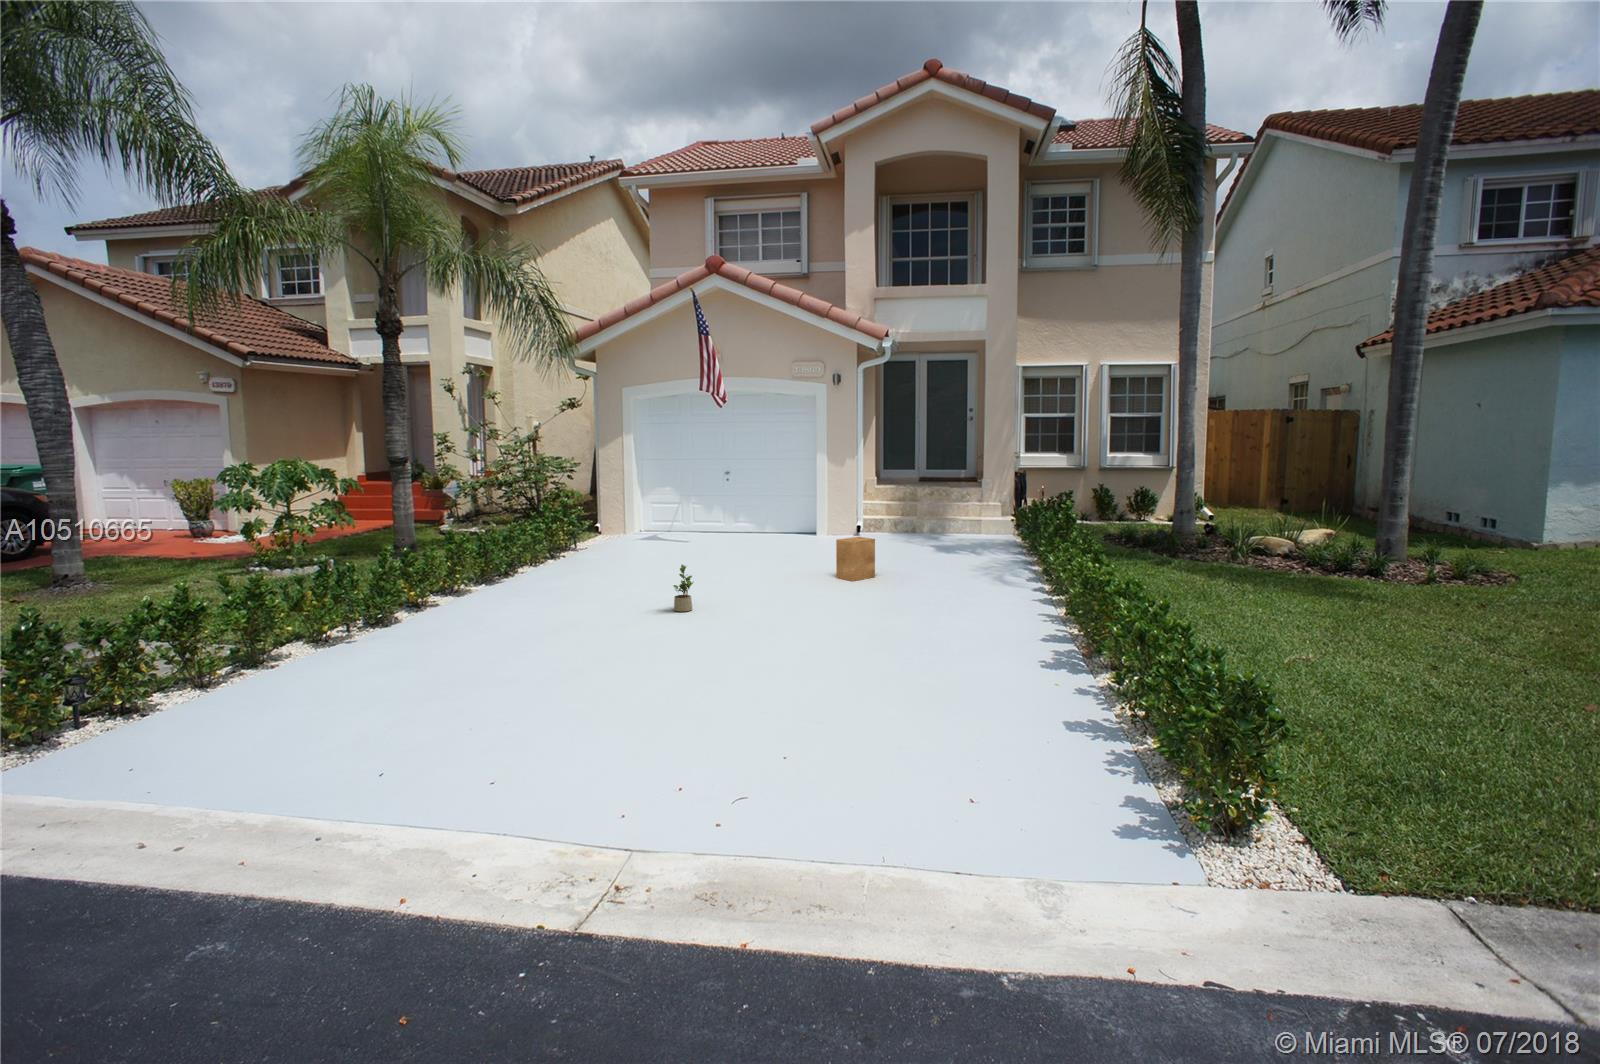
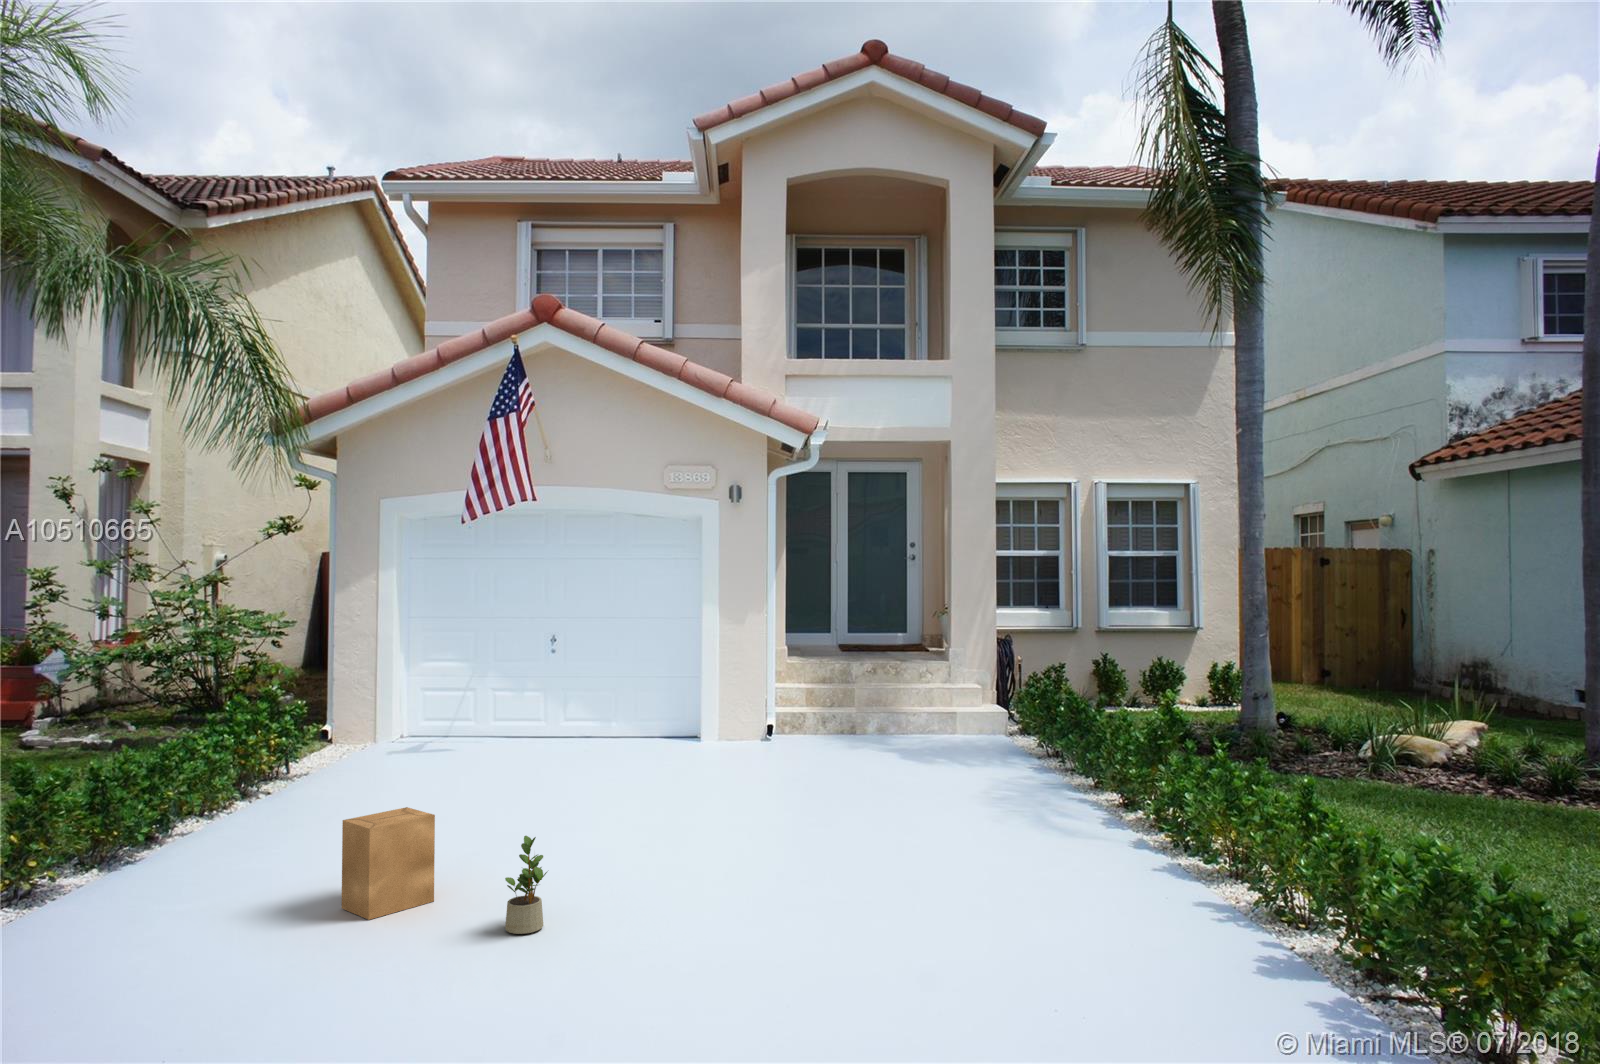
cardboard box: present [836,537,875,581] -> present [342,807,435,920]

